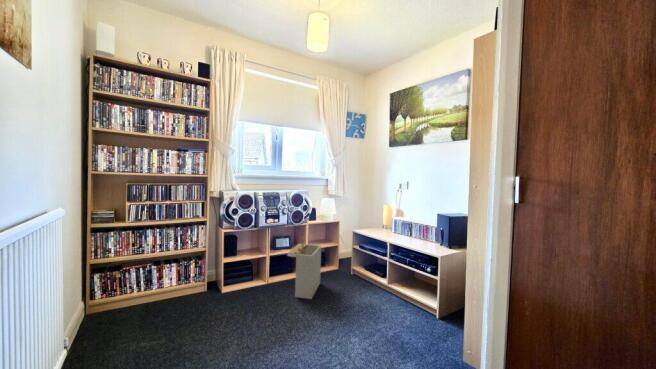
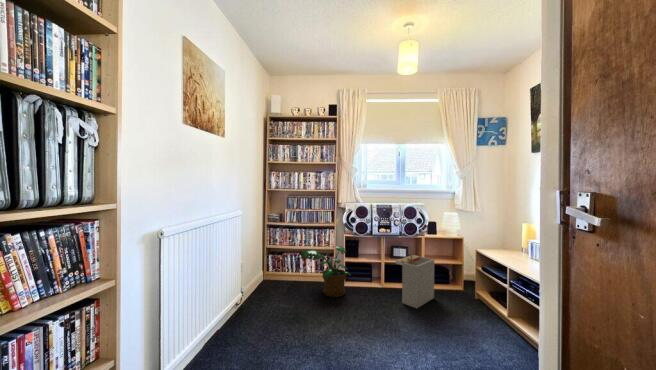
potted plant: none [165,245,235,313] -> present [301,246,351,297]

